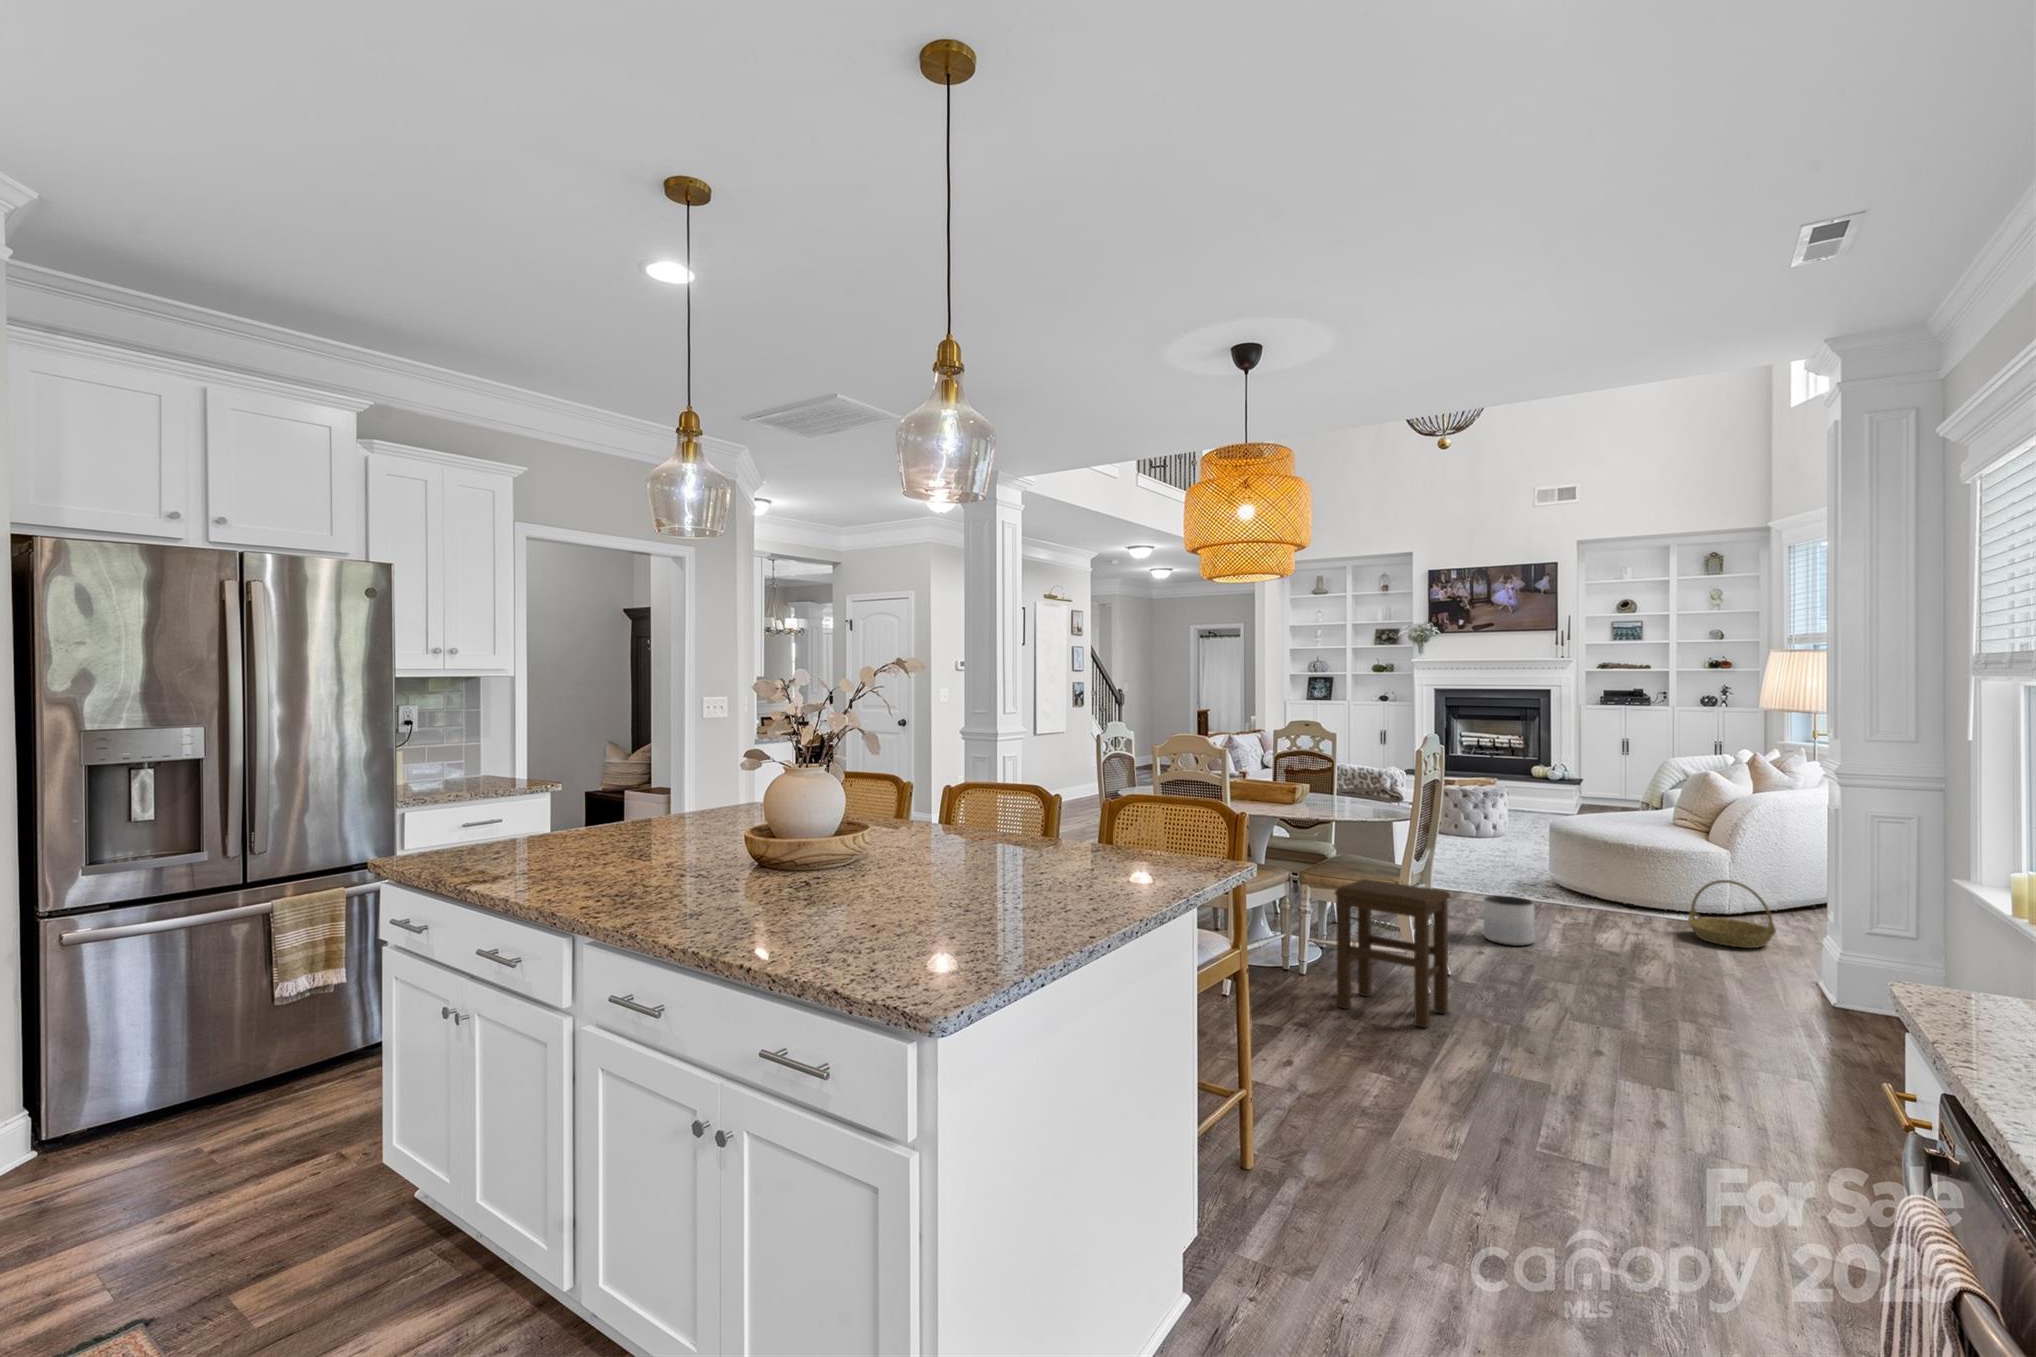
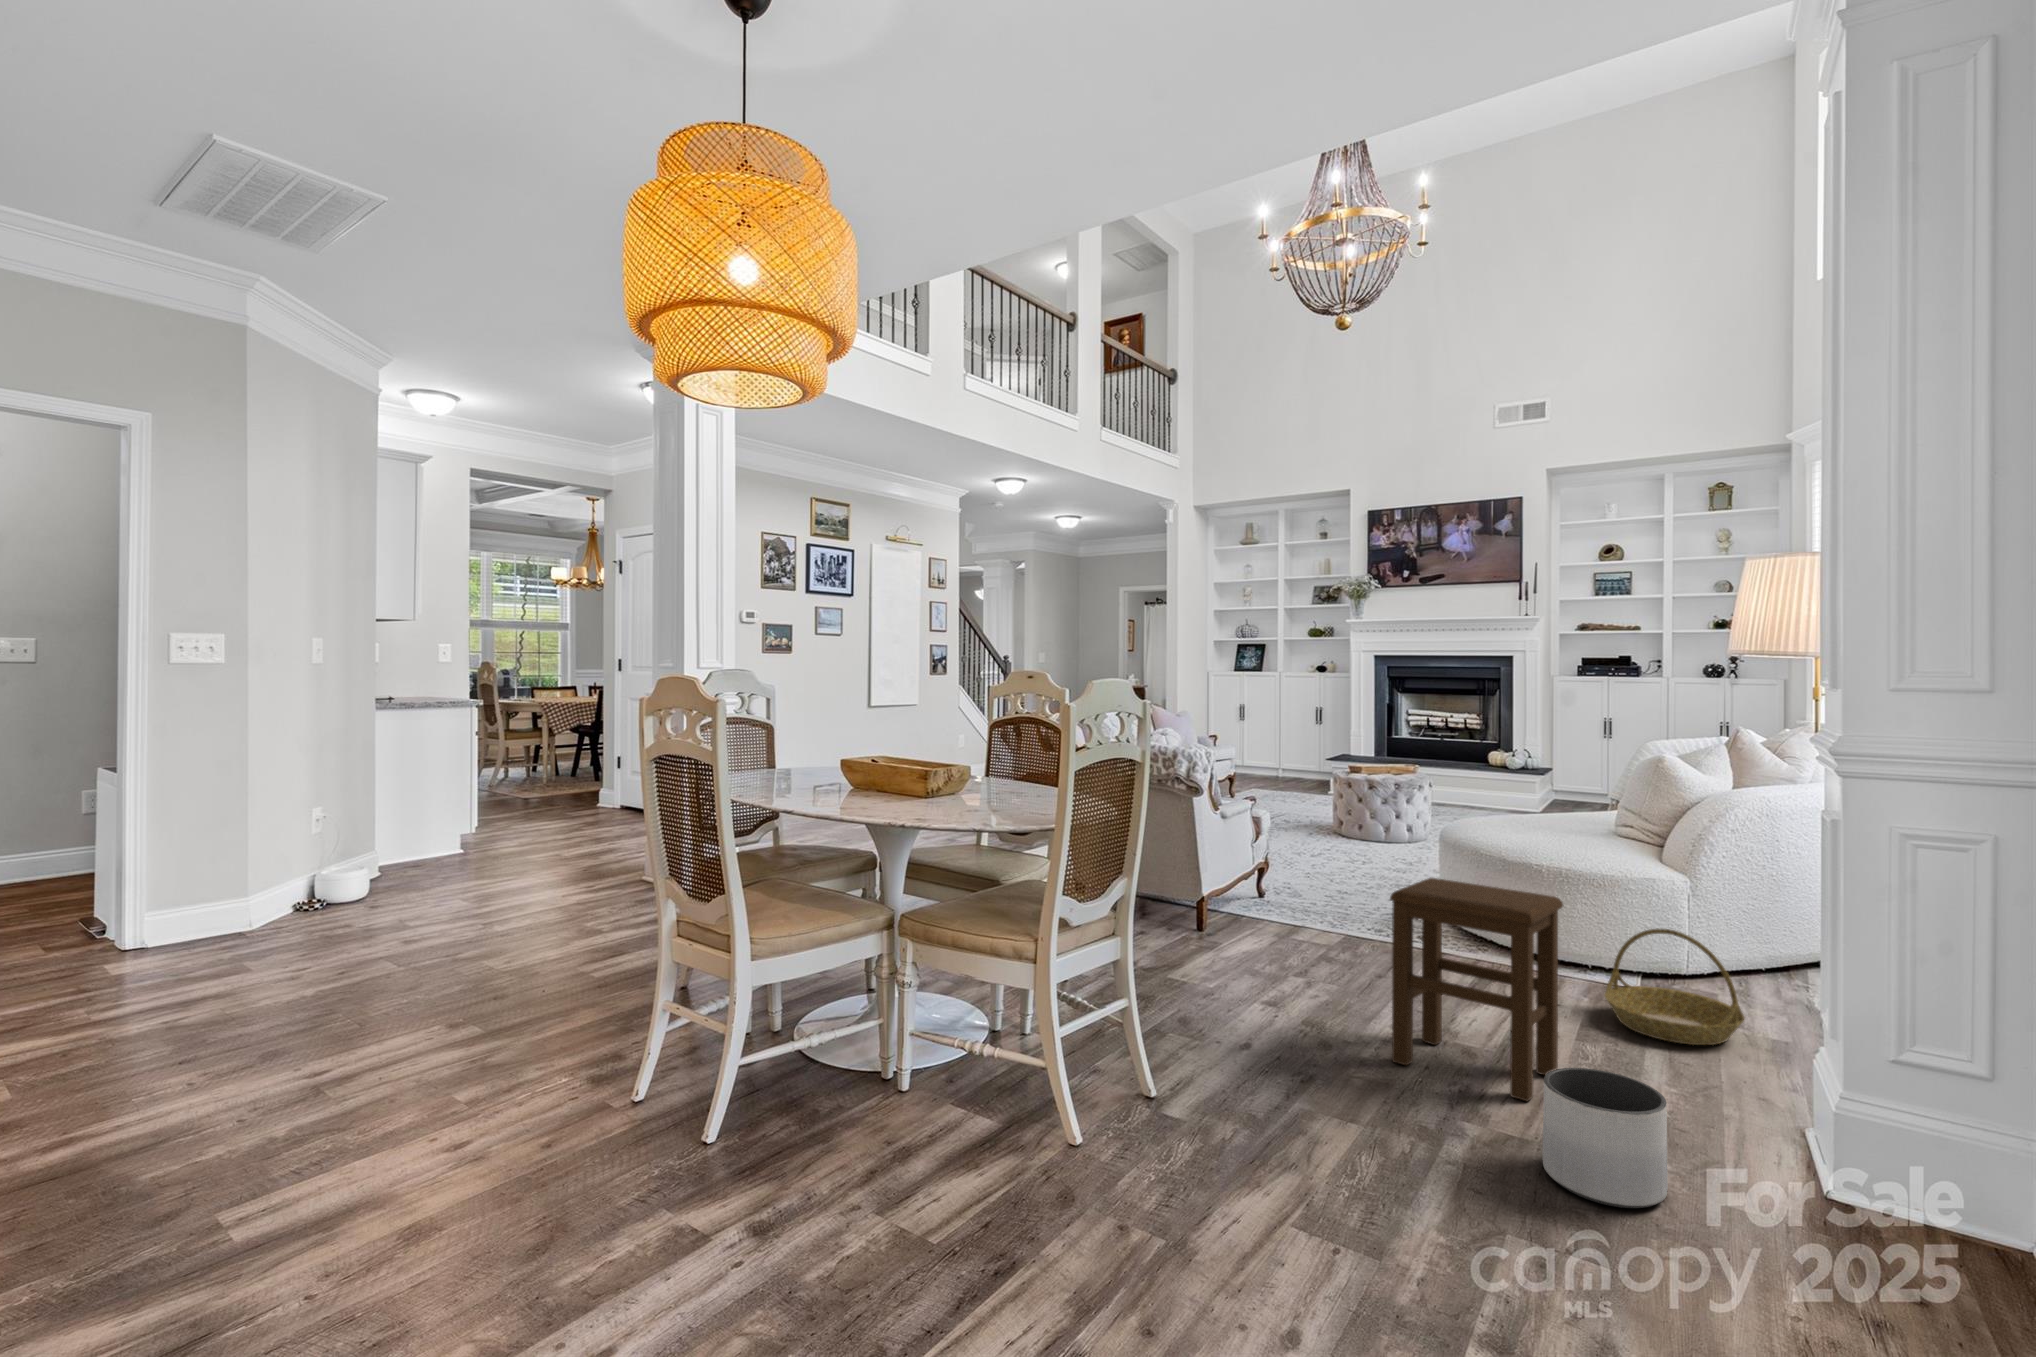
stool: present [1335,879,1451,1028] -> present [1390,878,1563,1101]
planter: present [1484,895,1535,946] -> present [1542,1068,1668,1208]

